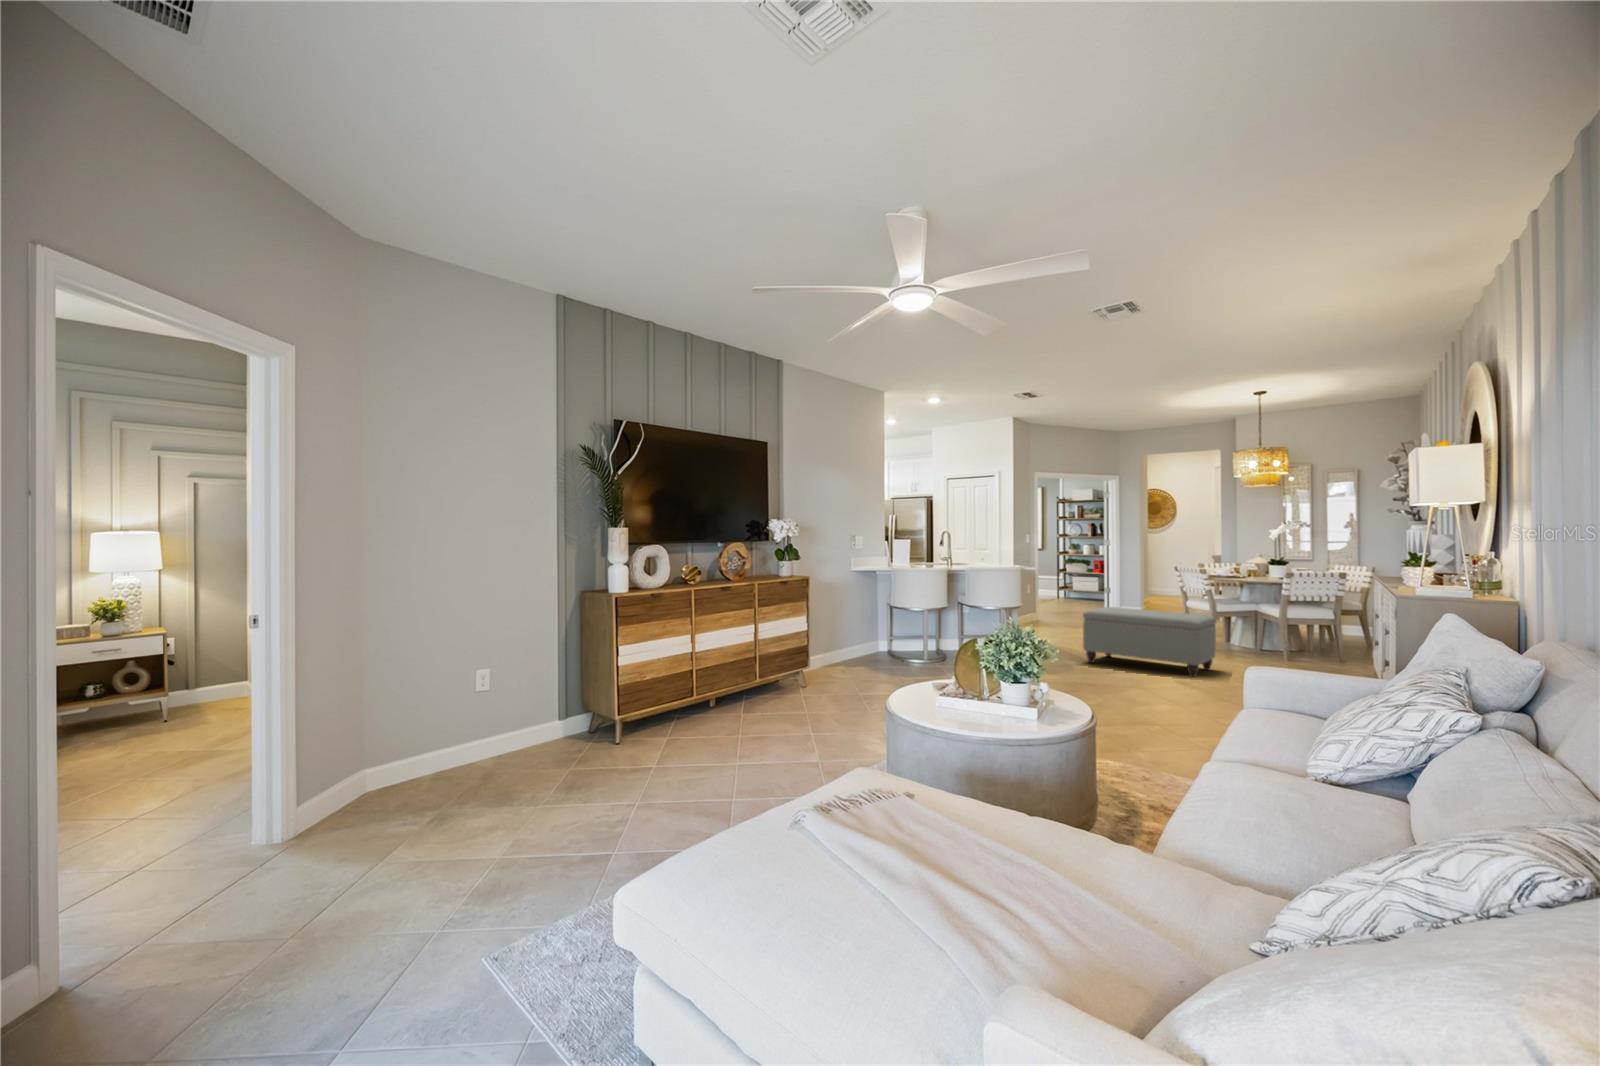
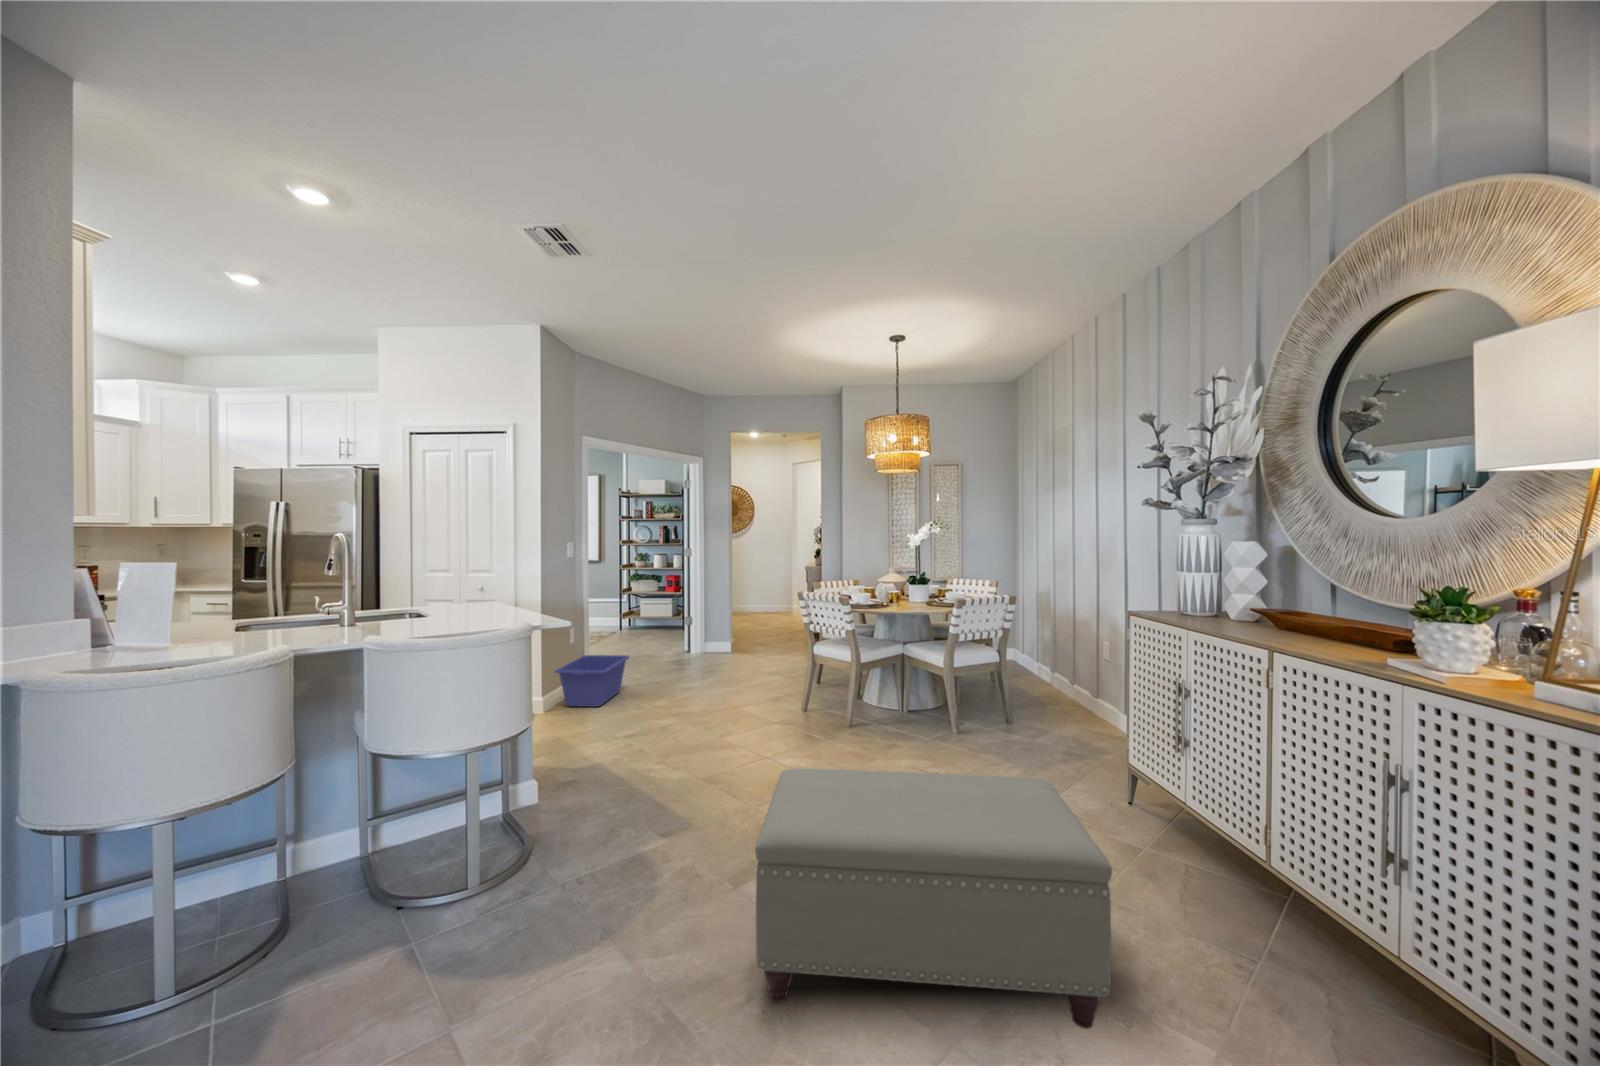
storage bin: none [1016,595,1058,620] -> present [555,655,629,707]

